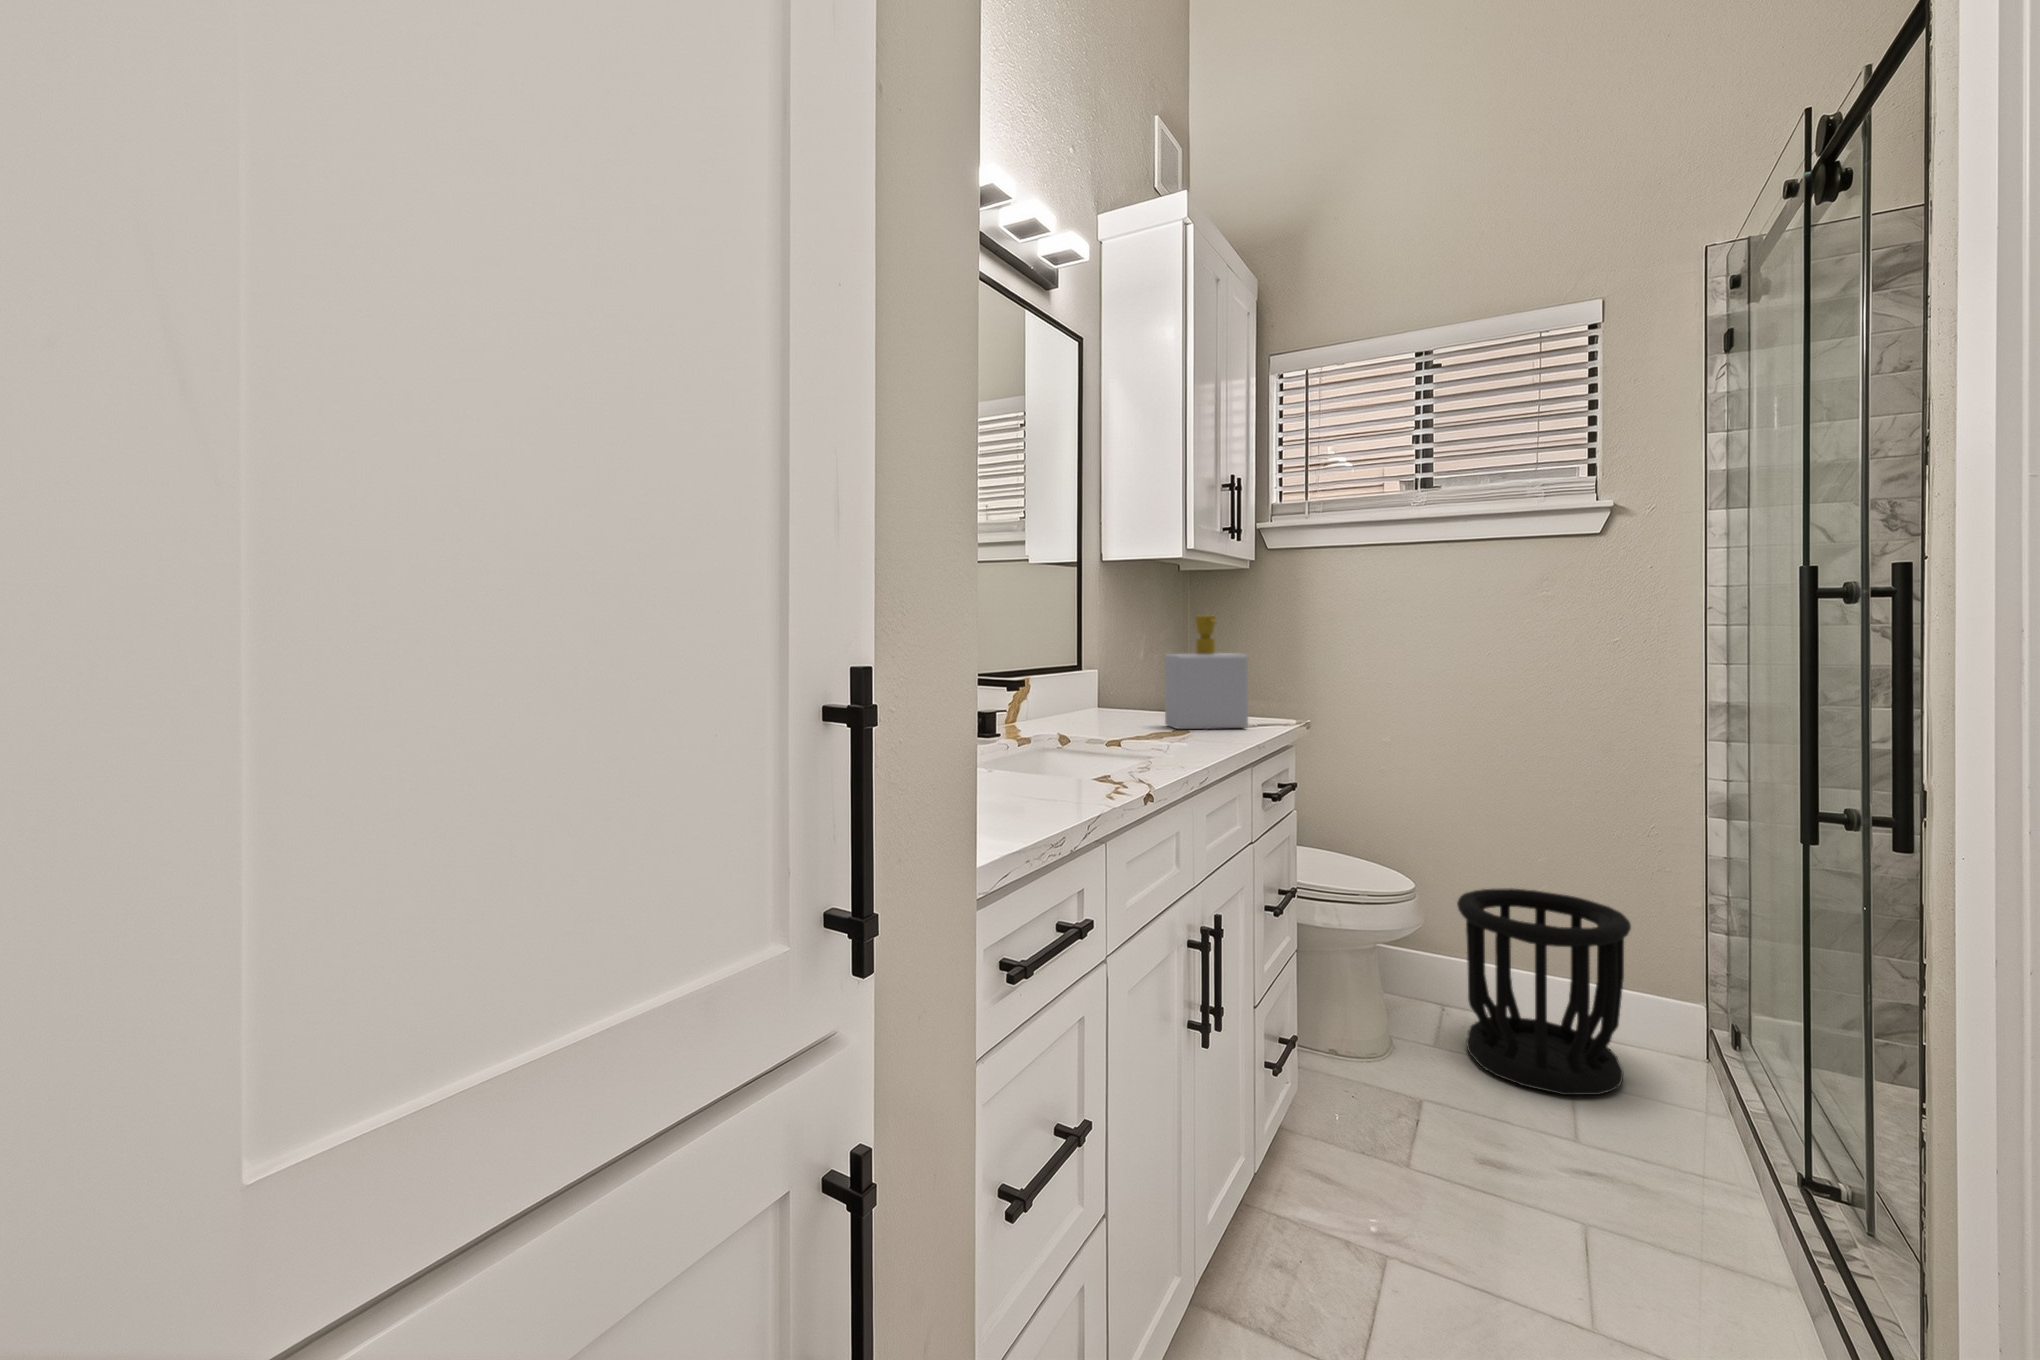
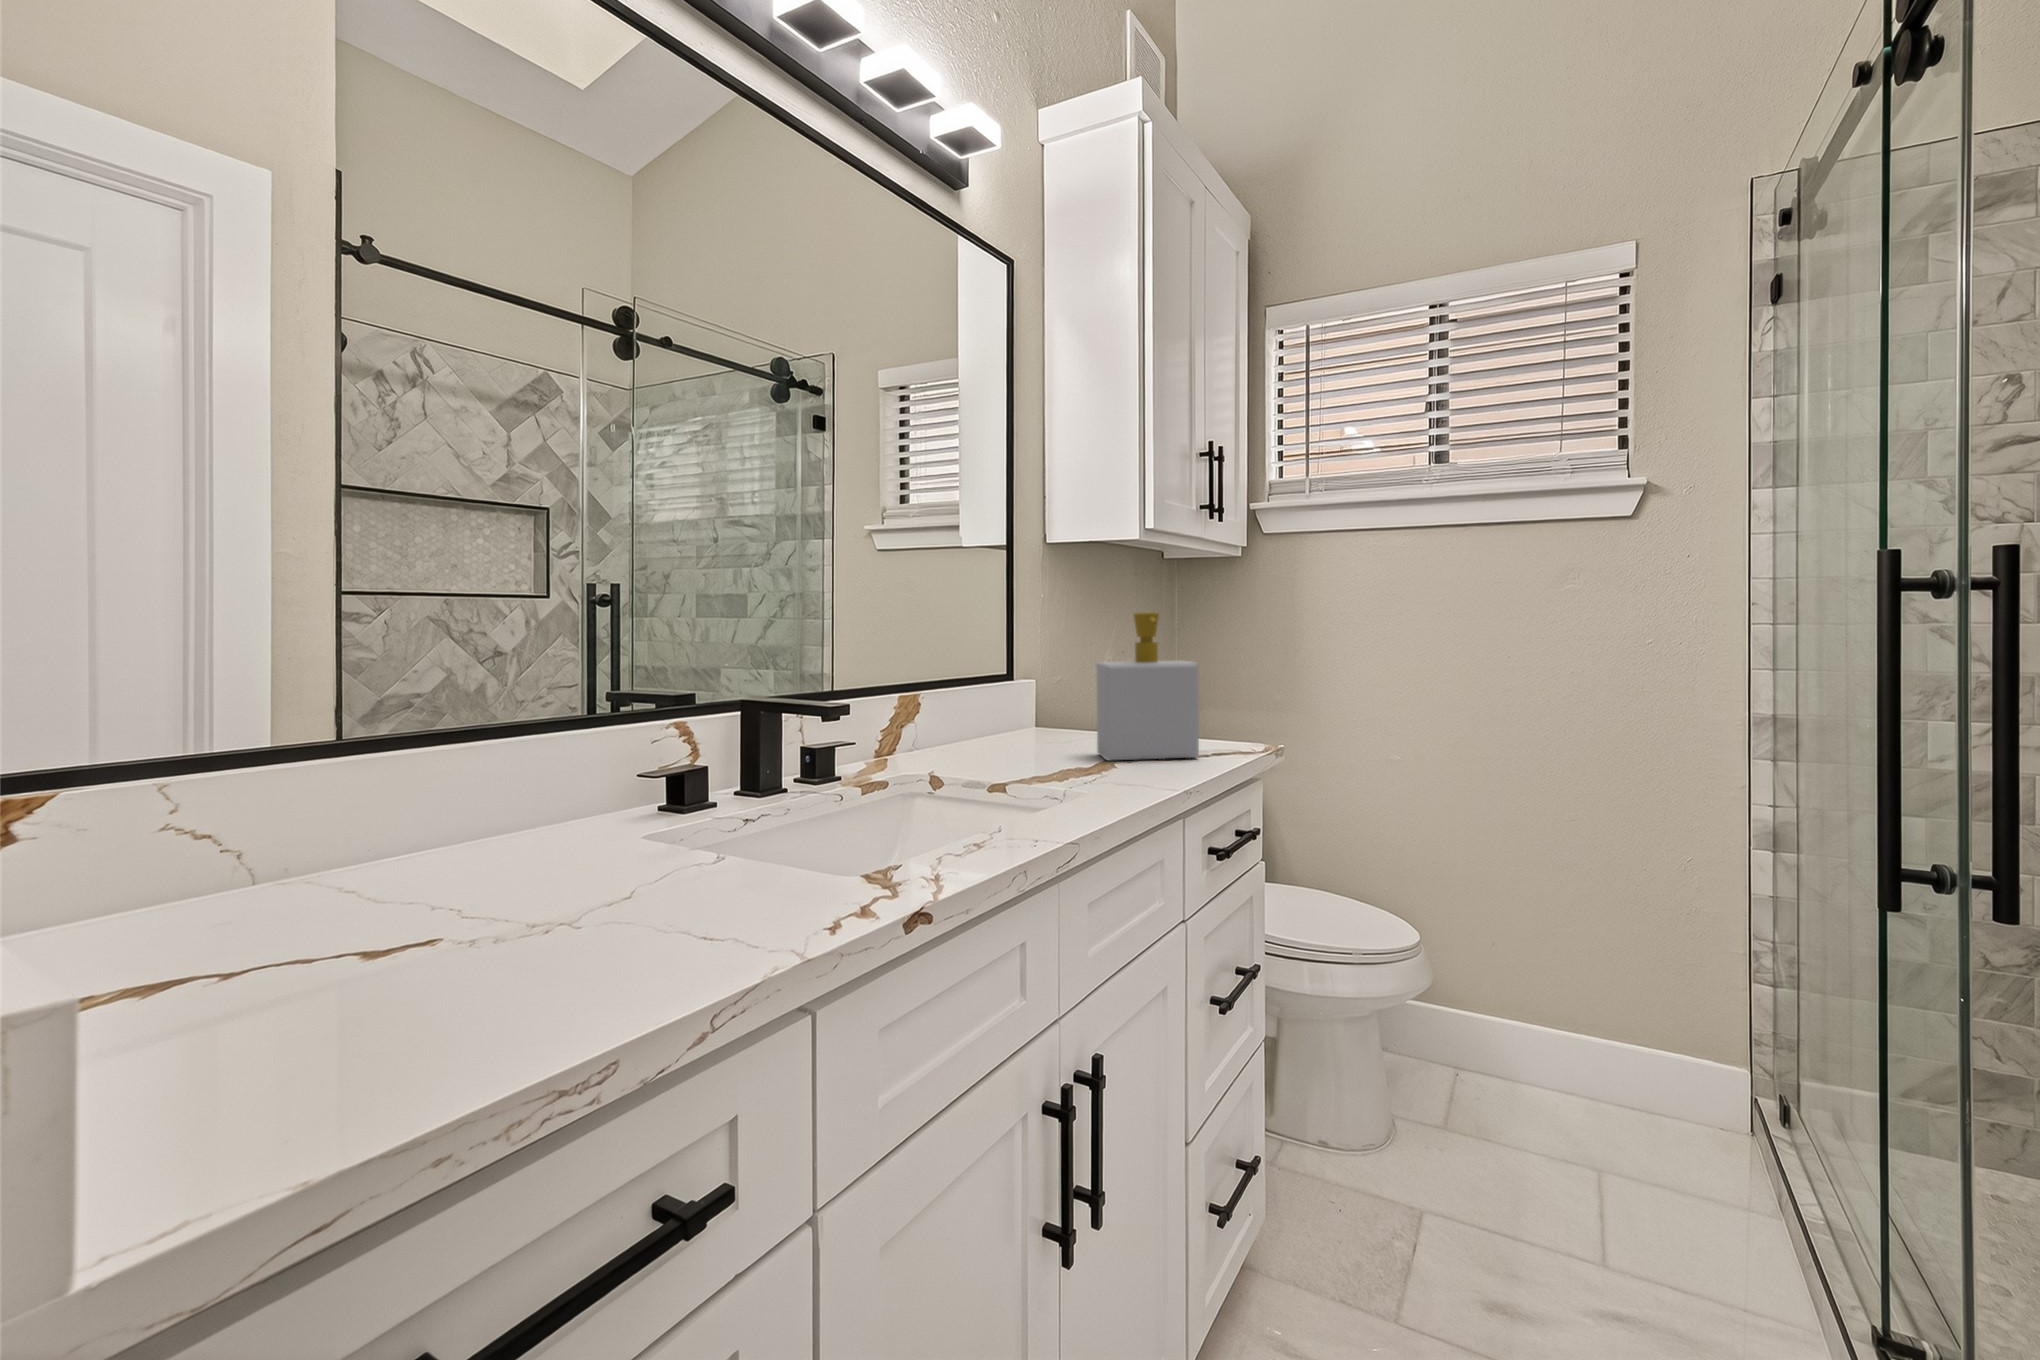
wastebasket: present [1457,888,1631,1095] -> none [1469,933,1666,1191]

